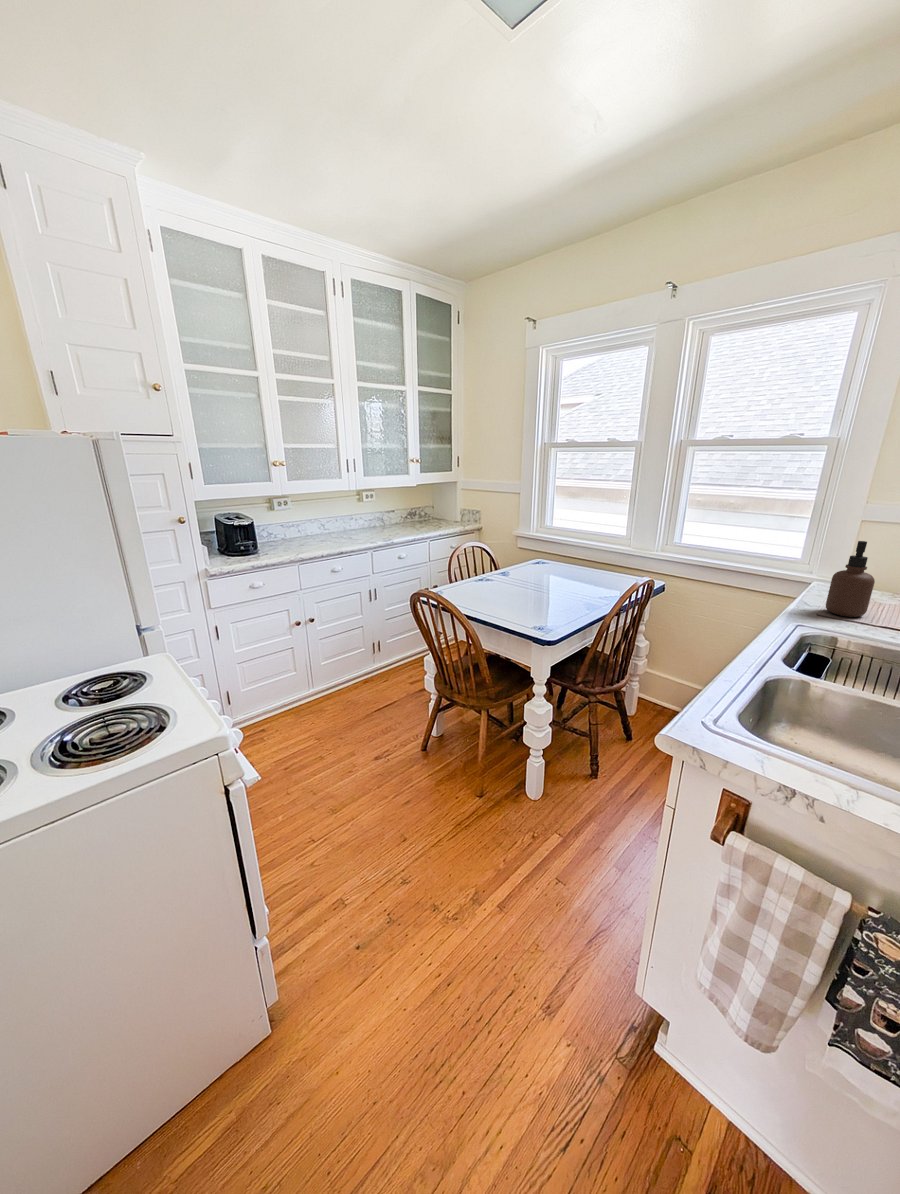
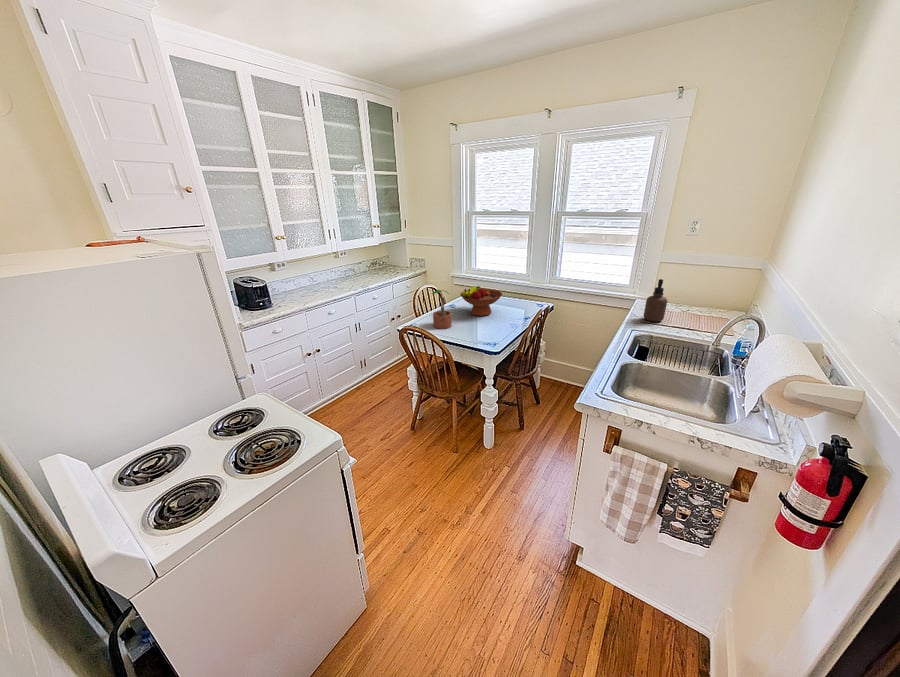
potted plant: none [465,543,497,601] -> present [432,290,452,329]
fruit bowl: none [514,544,580,590] -> present [460,286,502,316]

